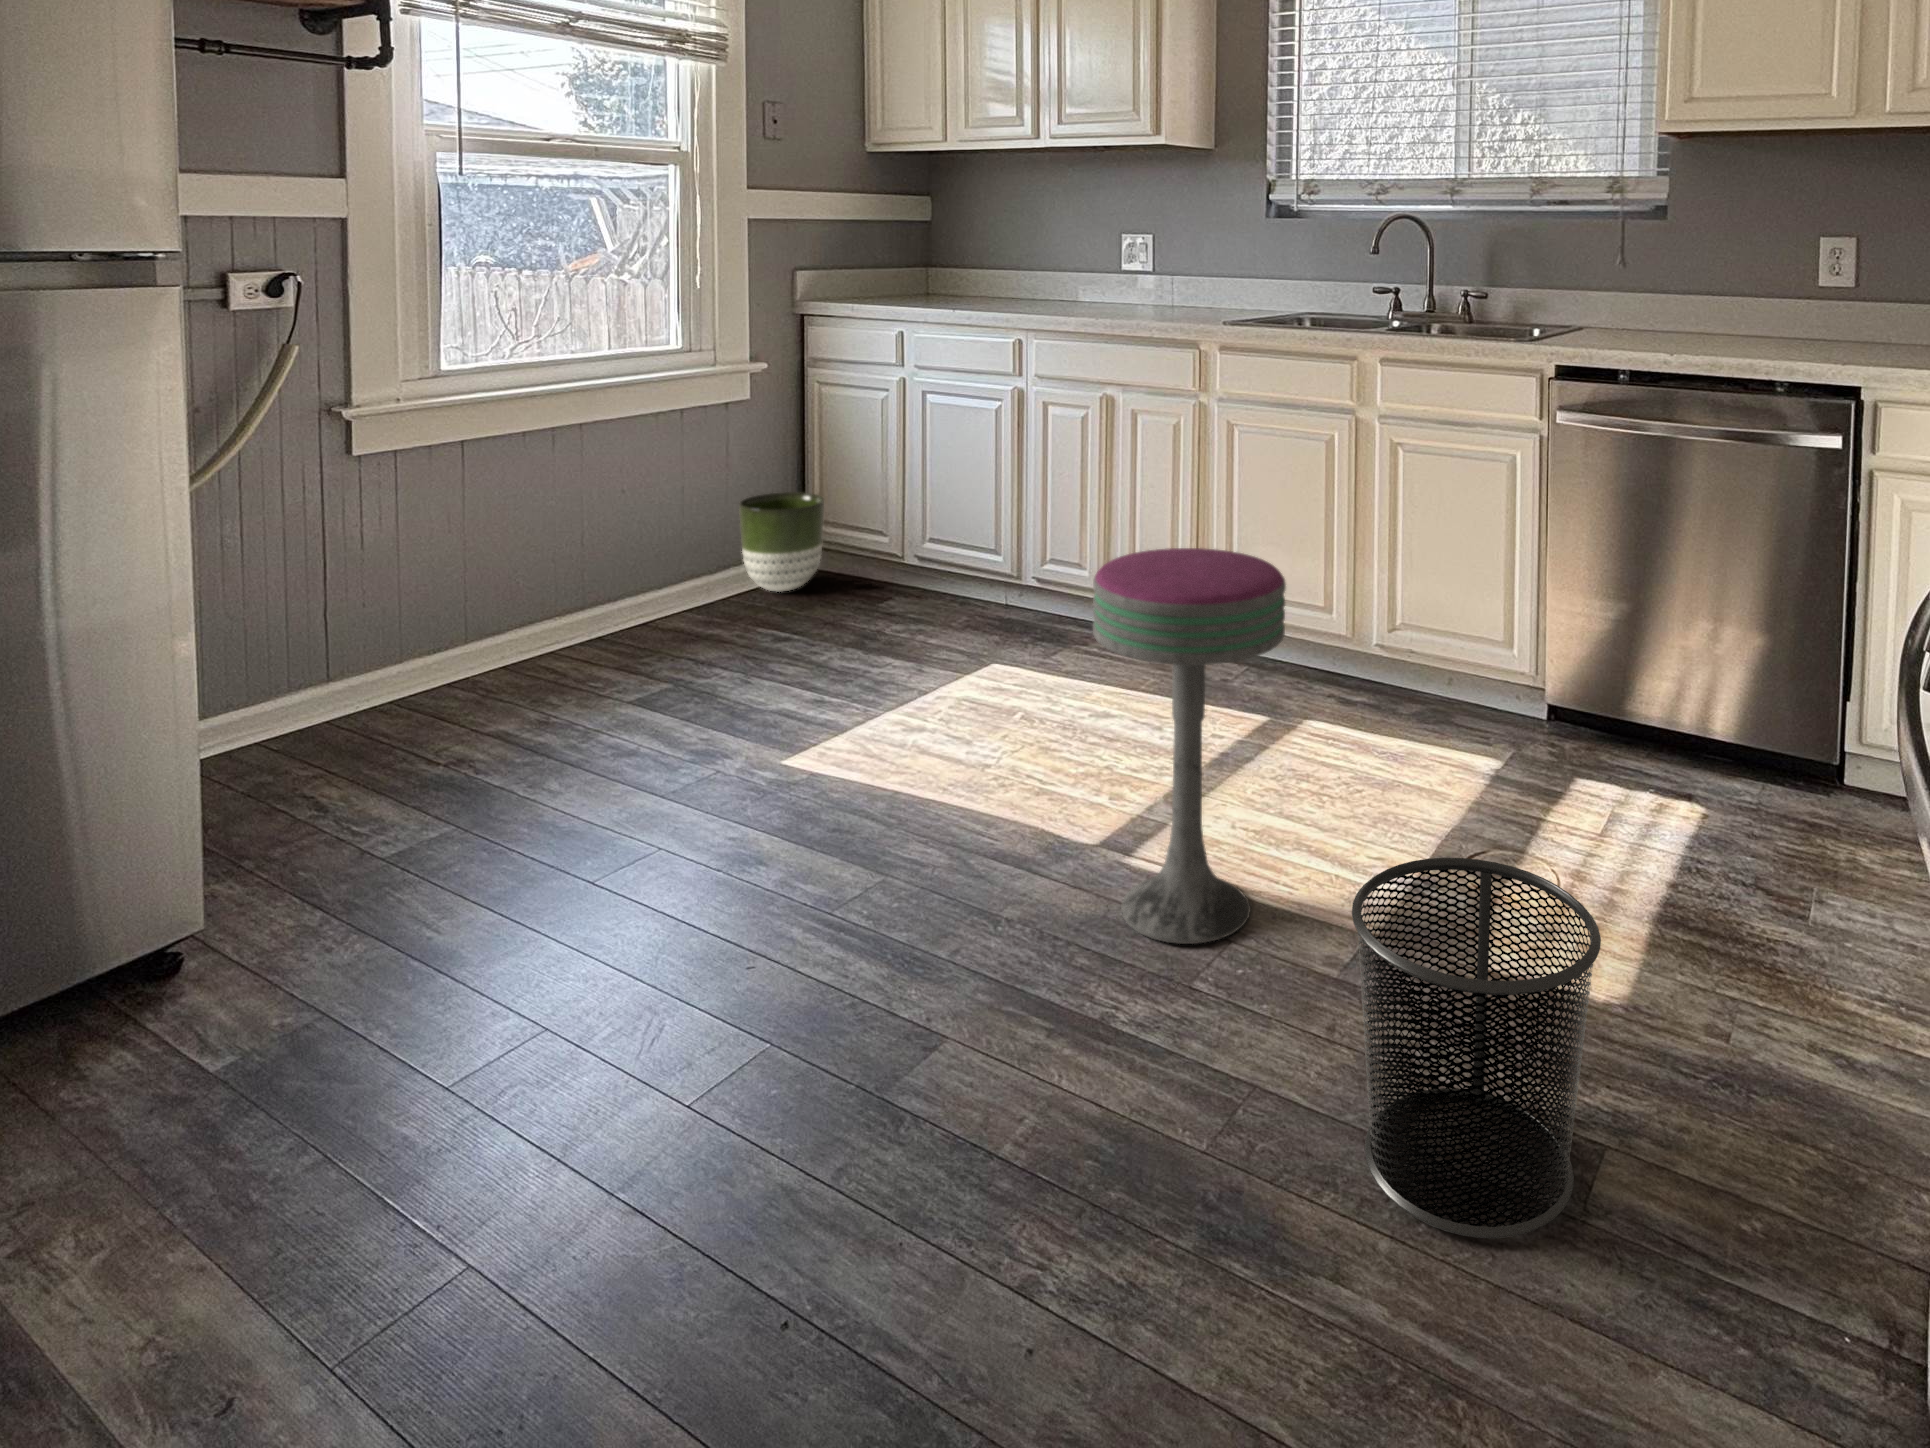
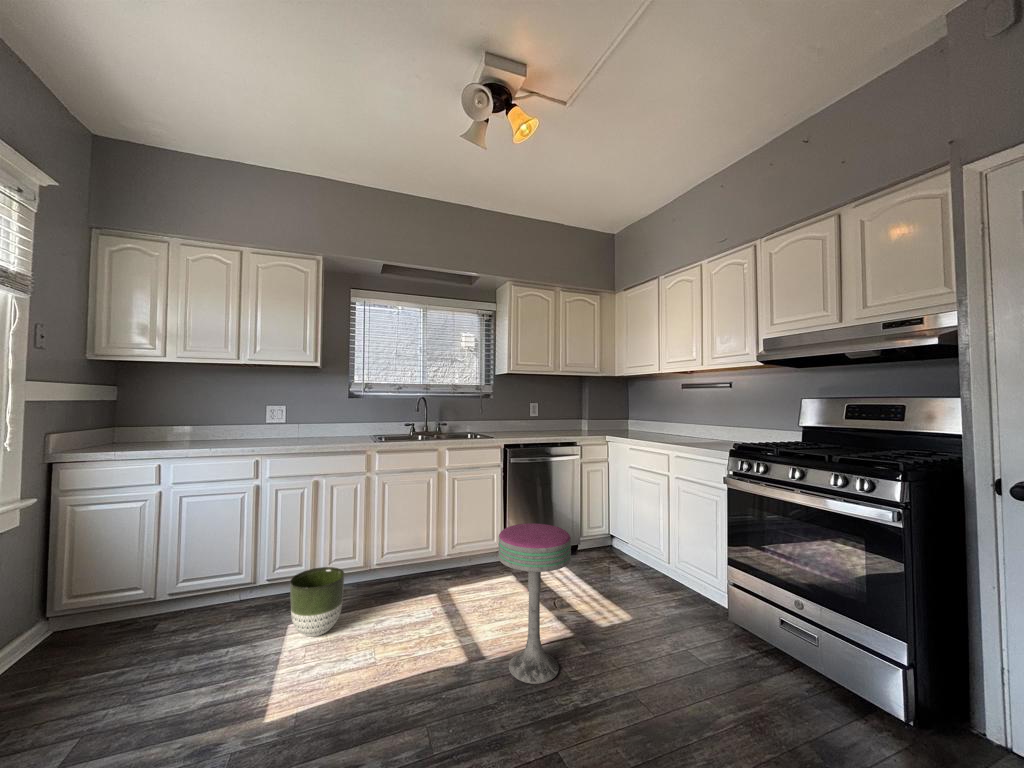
planter: present [739,492,824,592] -> present [290,567,344,636]
waste bin: present [1352,858,1601,1238] -> none [656,588,732,700]

